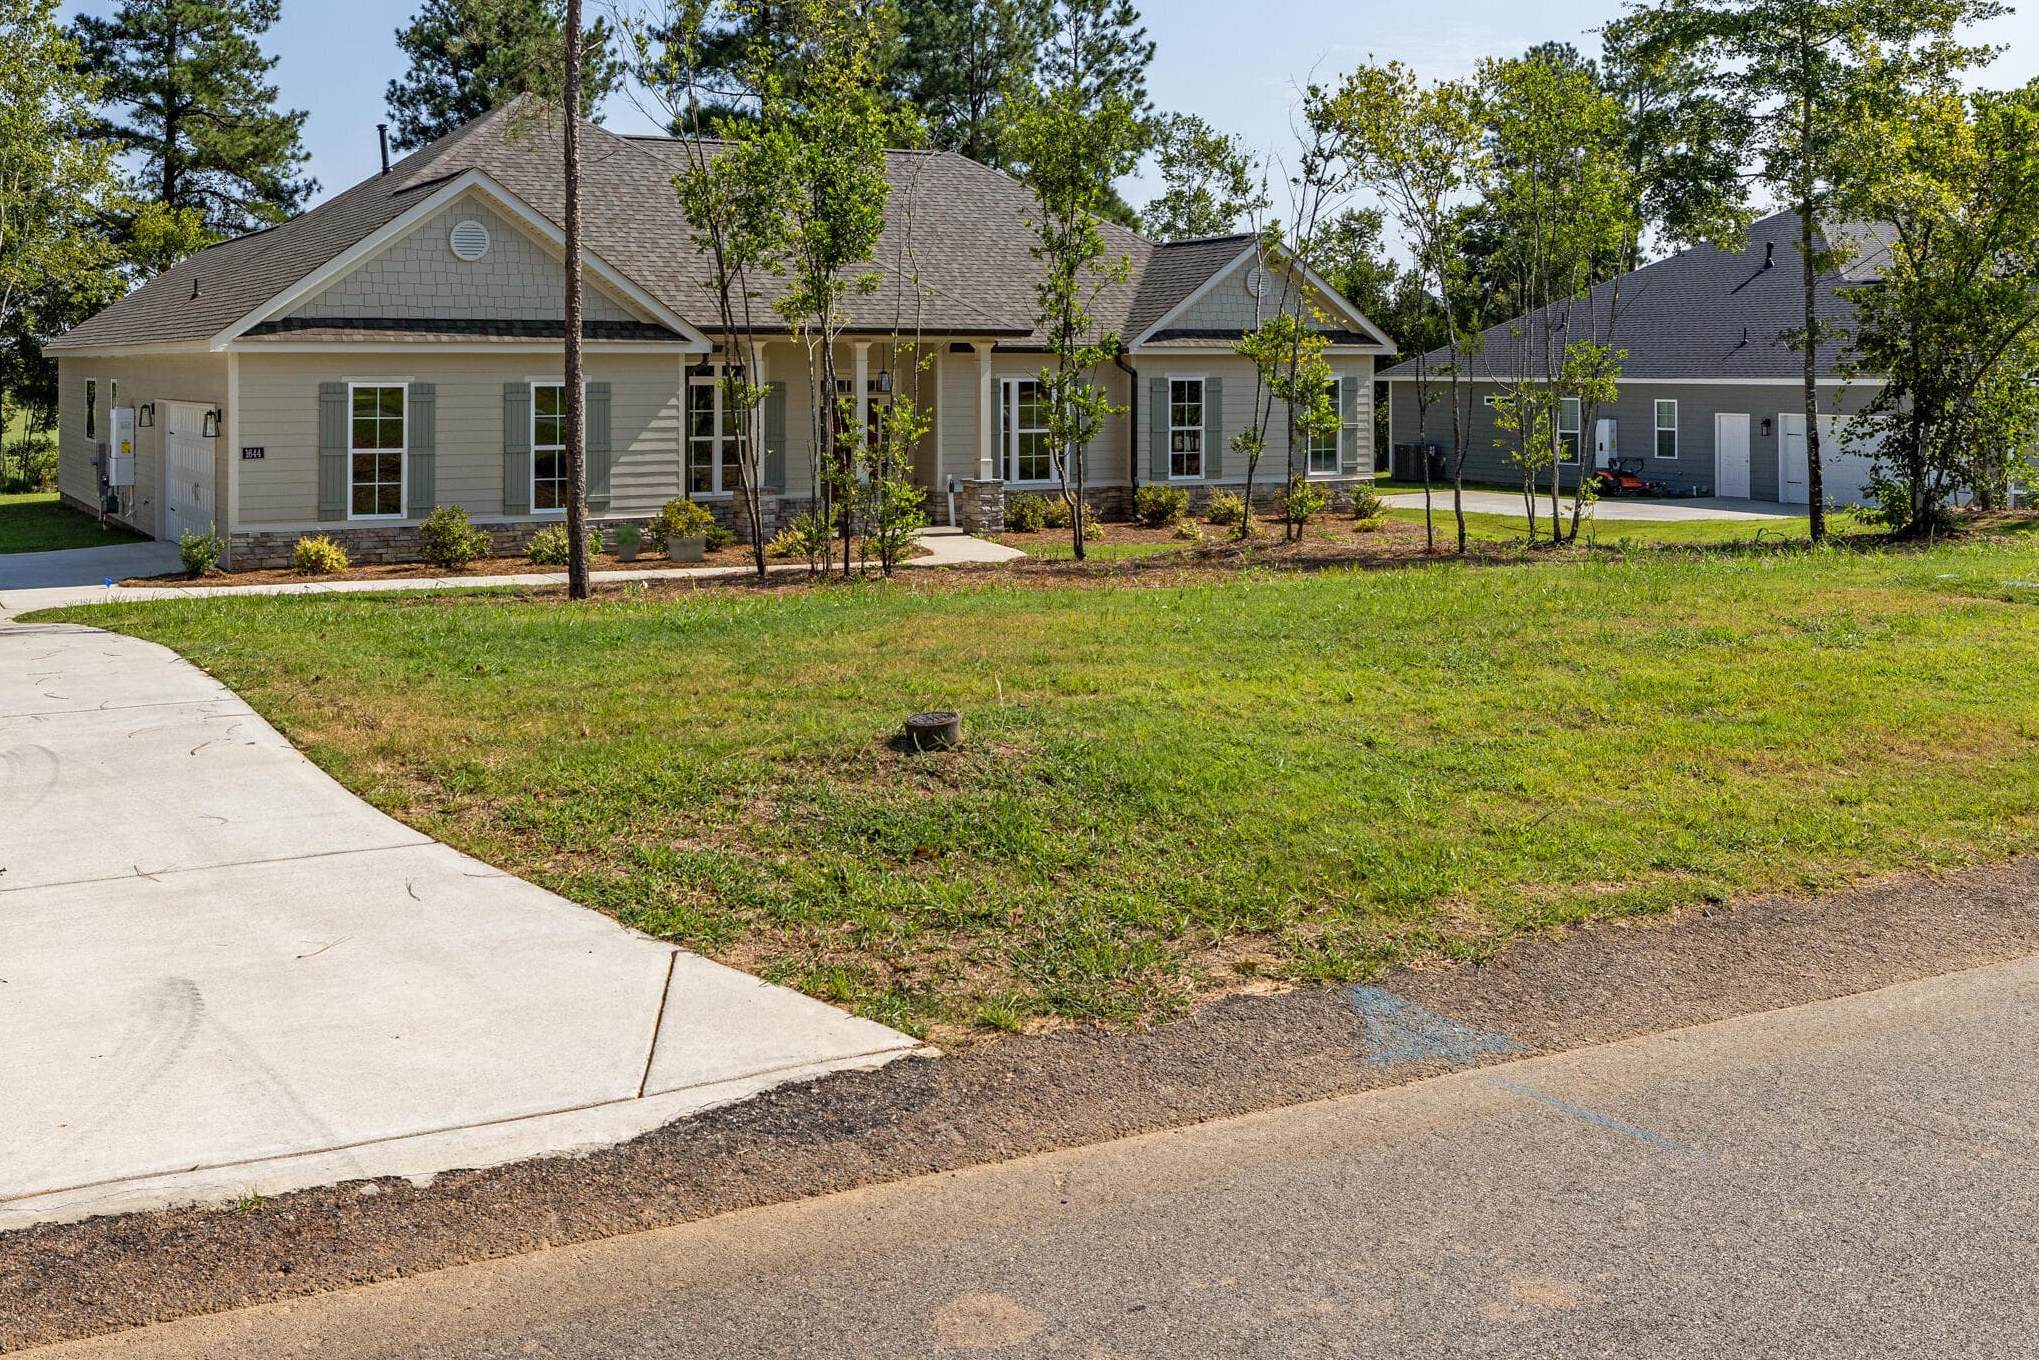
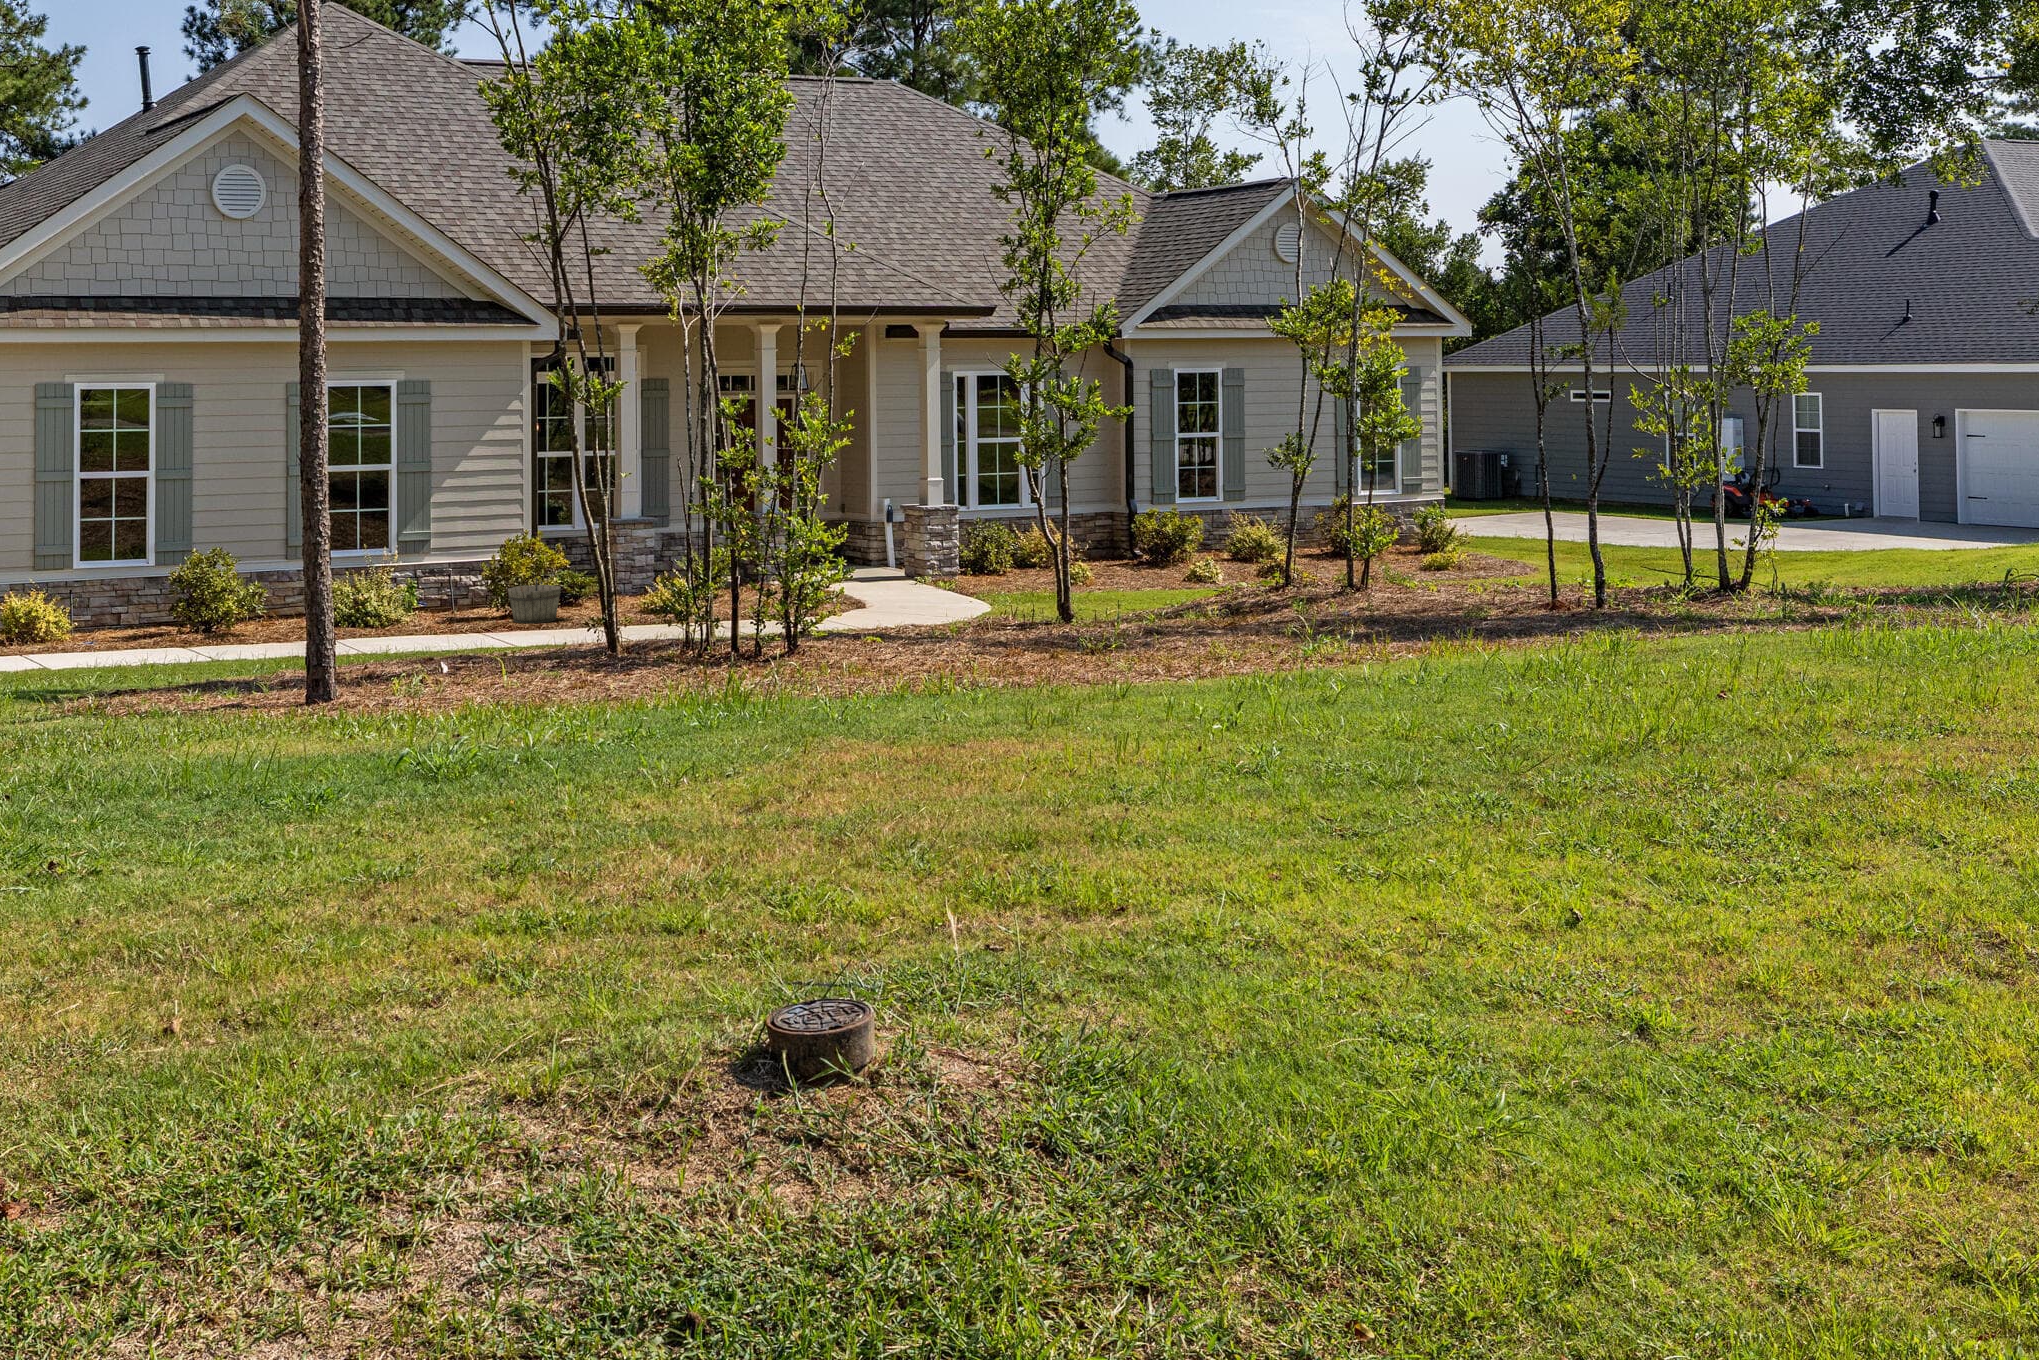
potted plant: present [612,523,643,561] -> none [433,568,479,622]

